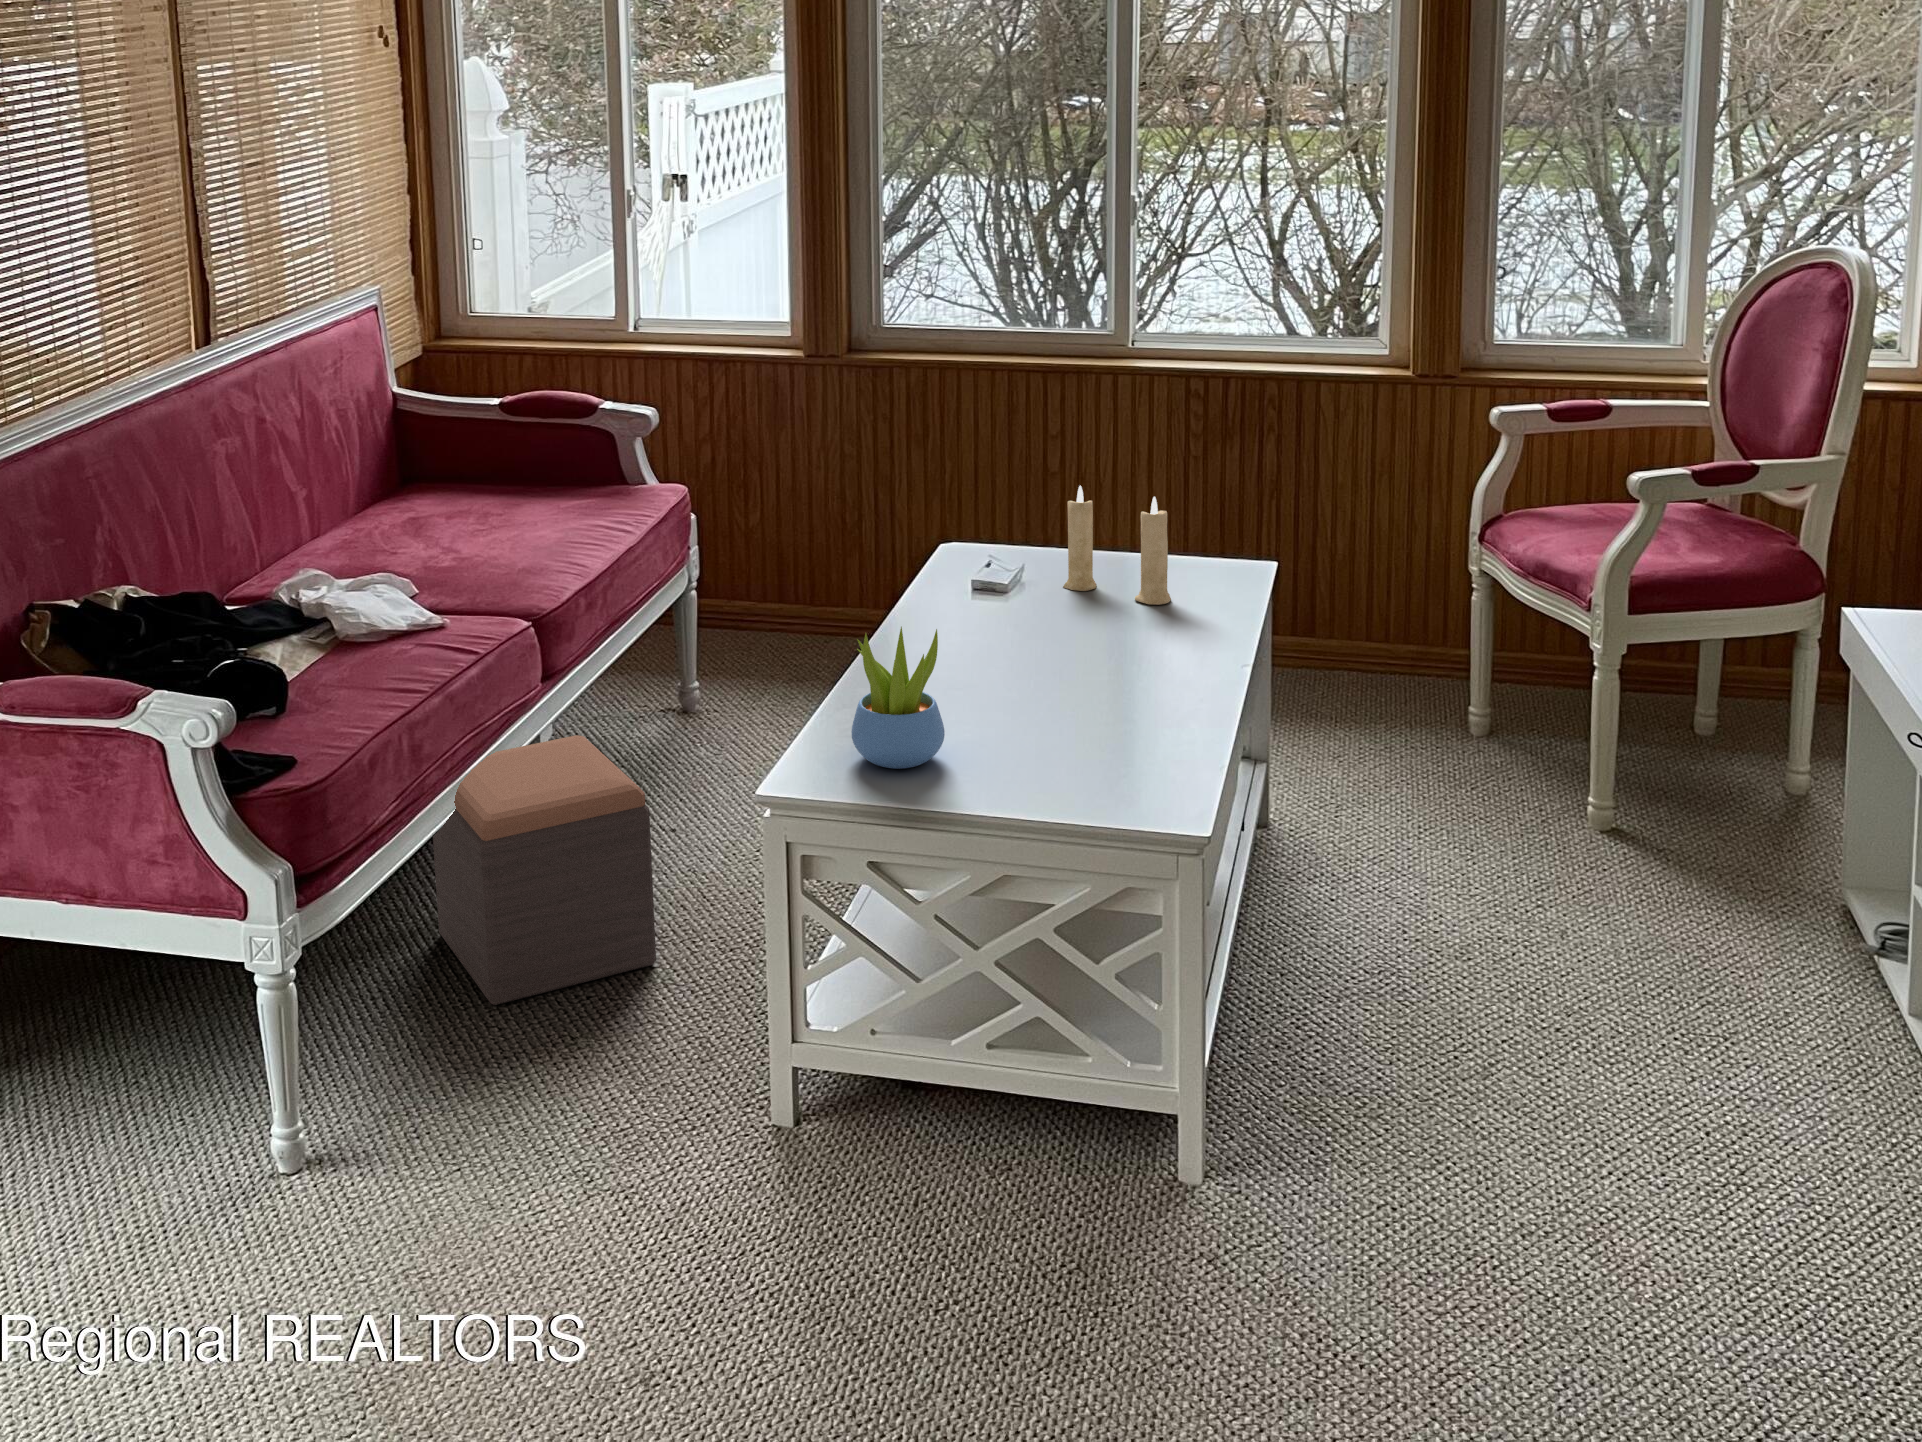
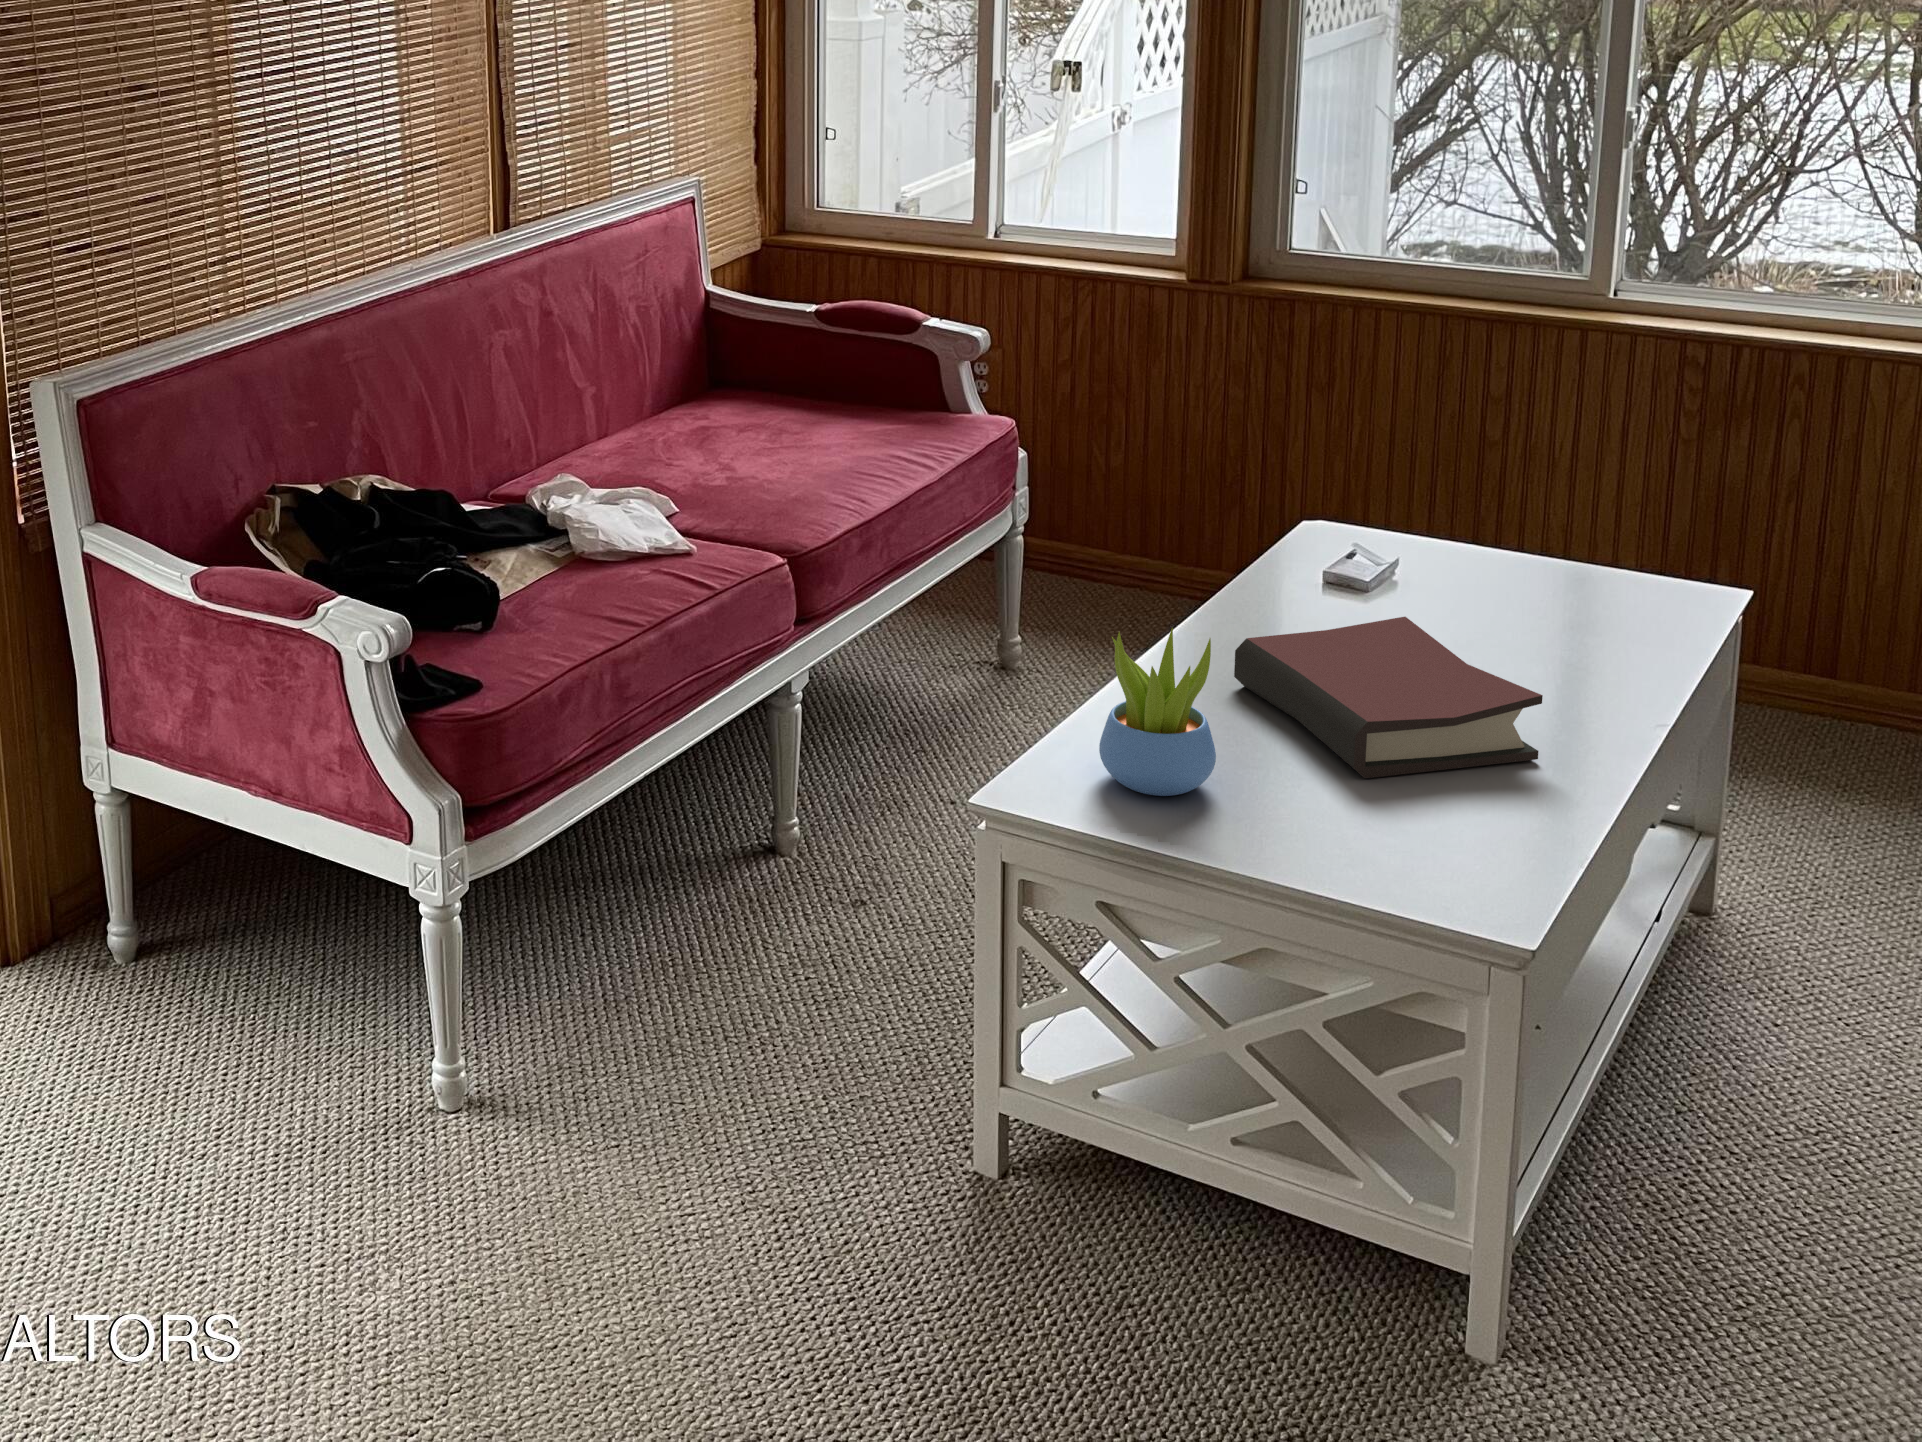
candle: present [1063,486,1171,605] -> none [1439,464,1588,630]
hardback book: none [933,604,1171,733] -> present [1234,617,1543,778]
footstool: present [433,735,656,1005] -> none [661,691,889,970]

